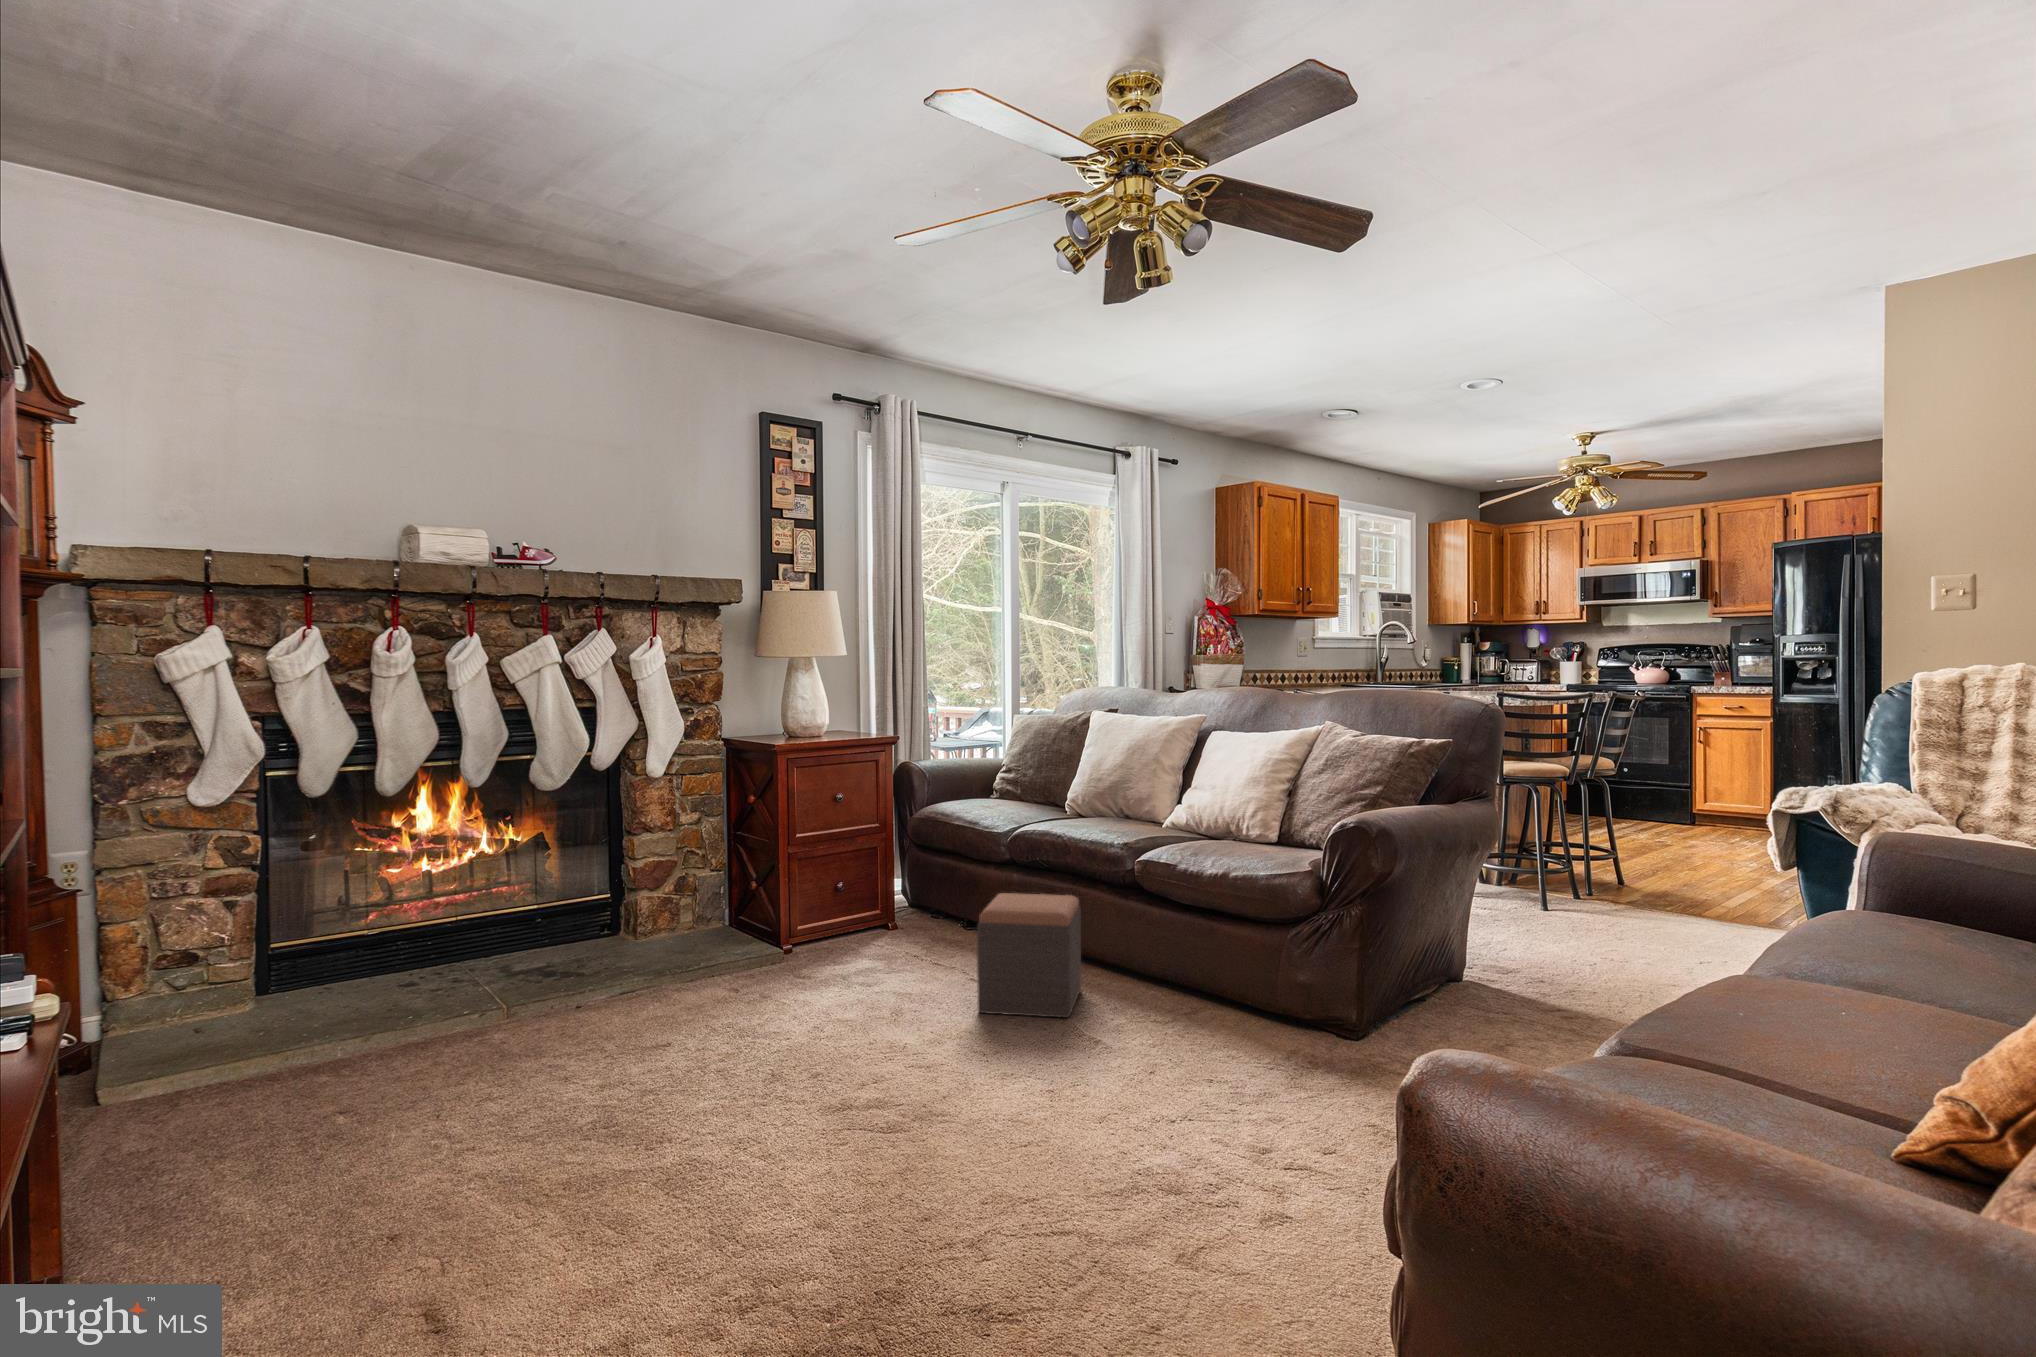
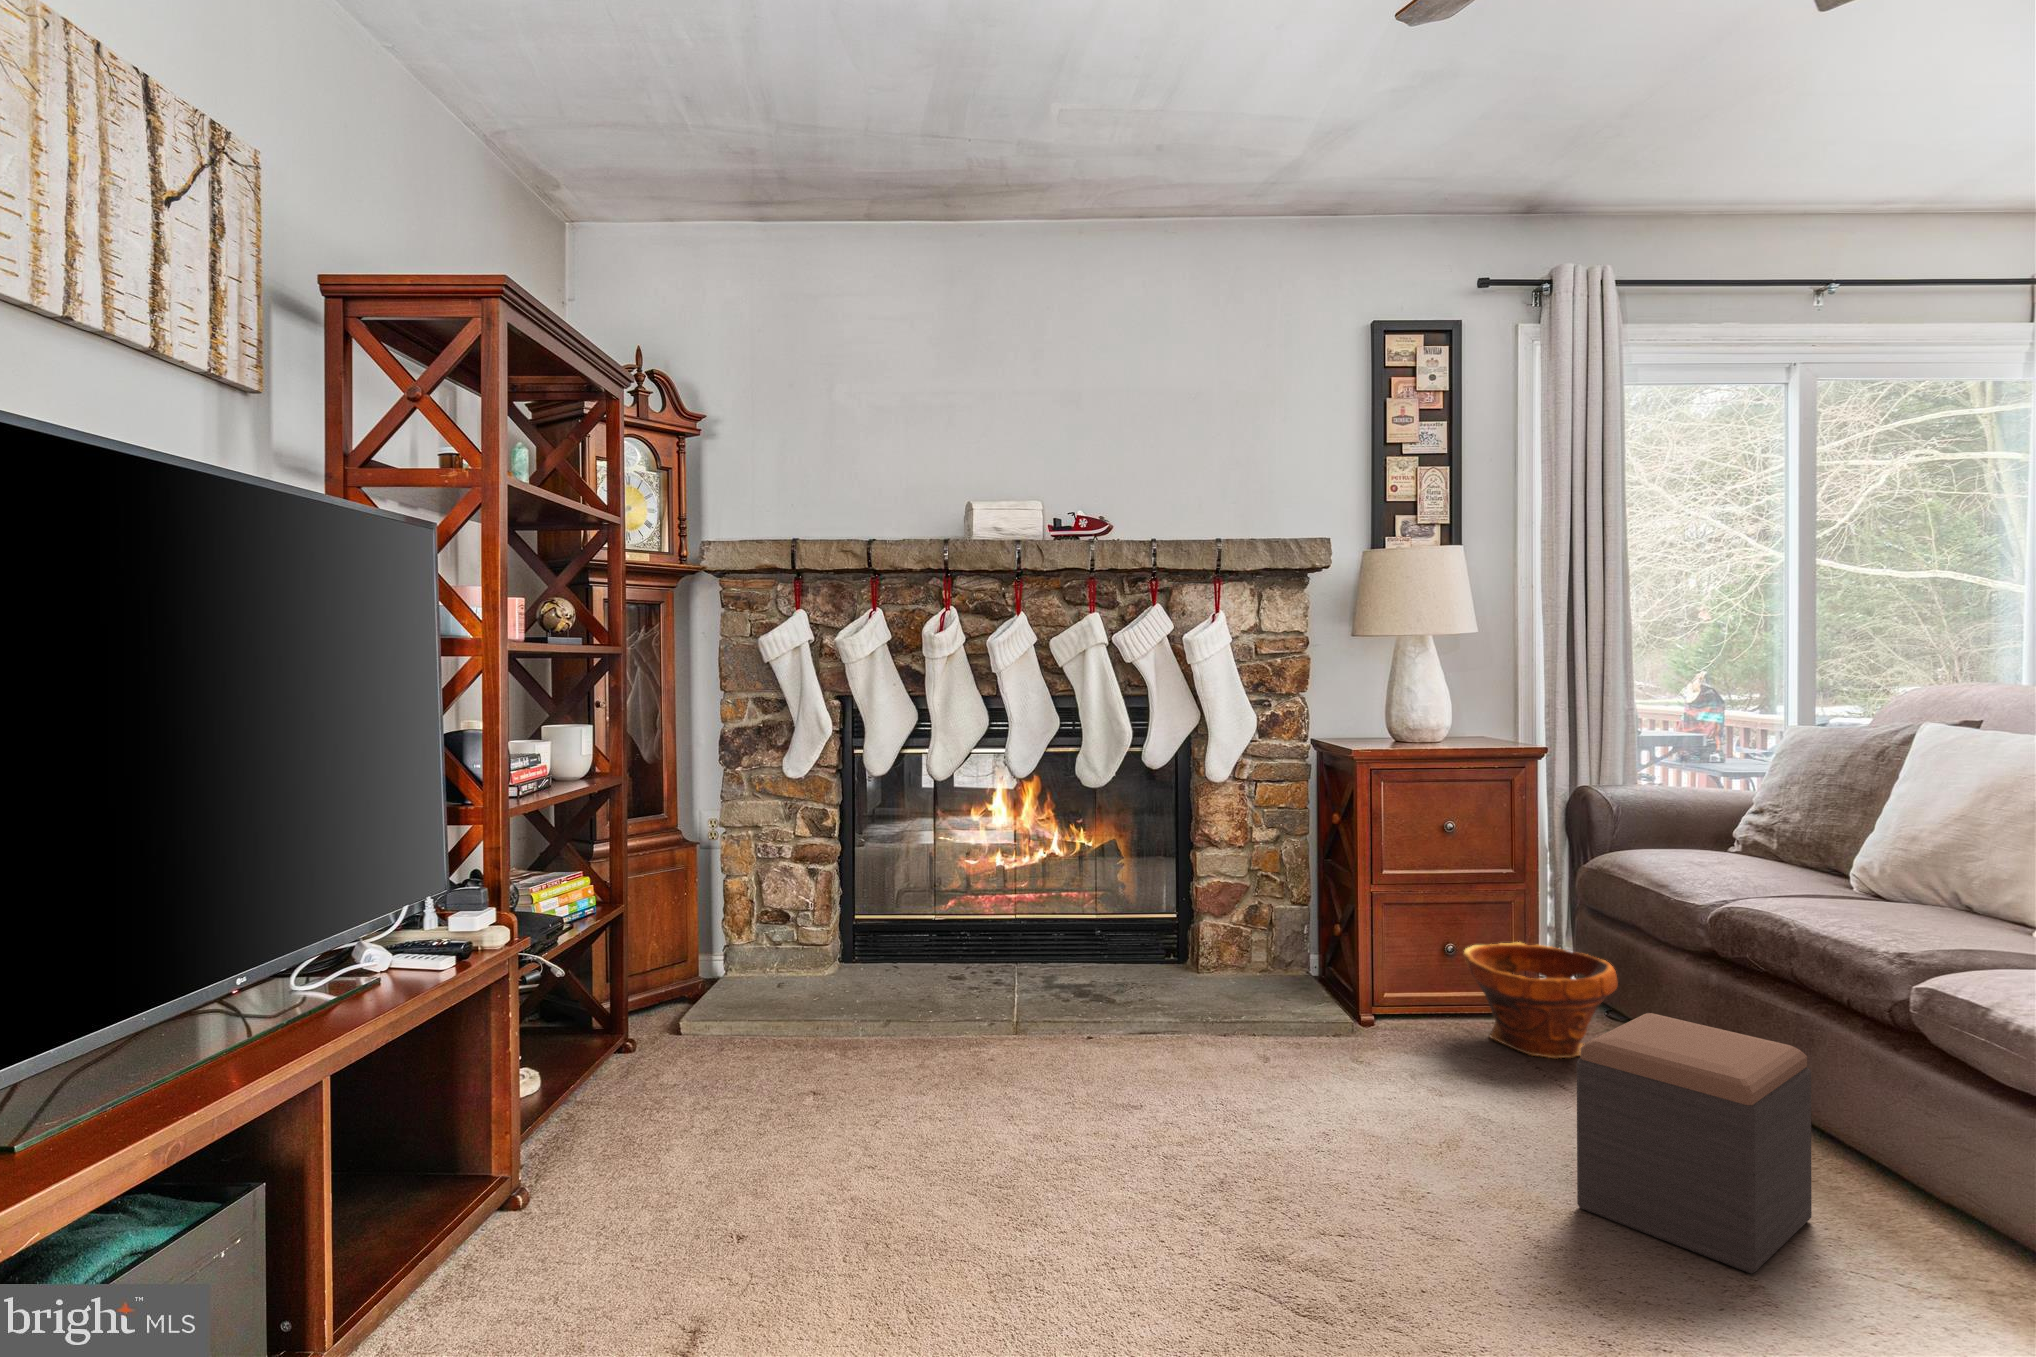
planter: none [857,875,952,947] -> present [1464,942,1617,1059]

